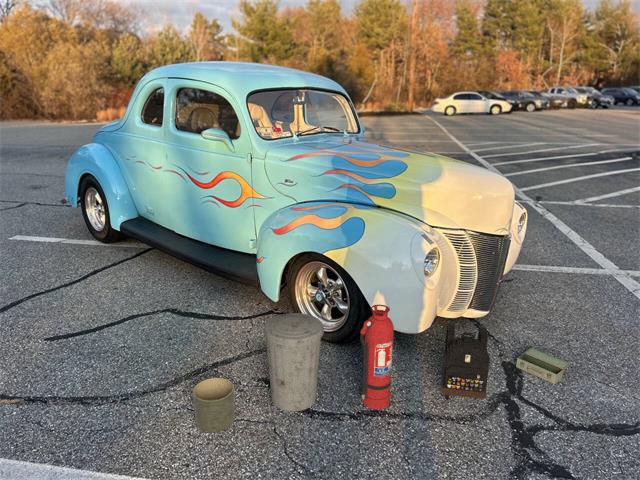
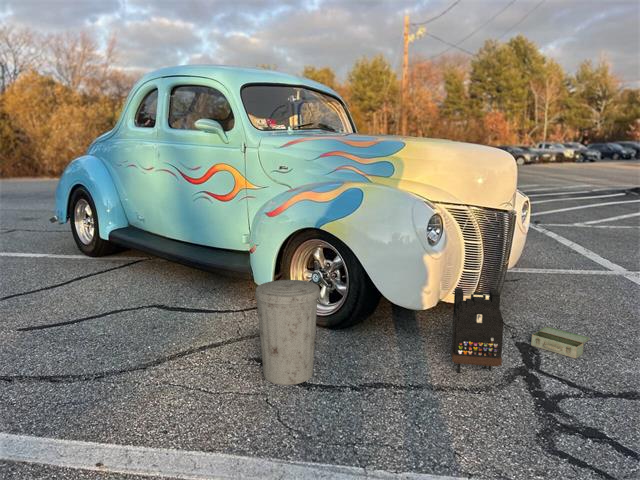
fire extinguisher: present [360,305,394,409] -> none [360,263,397,382]
planter: present [193,378,235,432] -> none [175,347,222,404]

